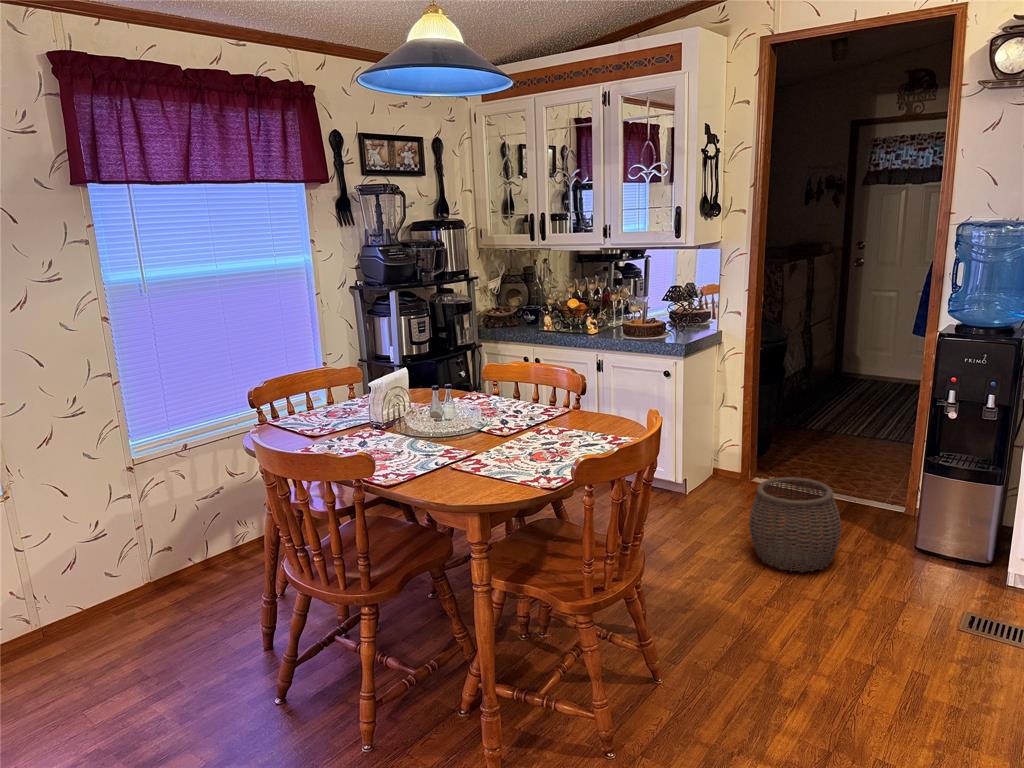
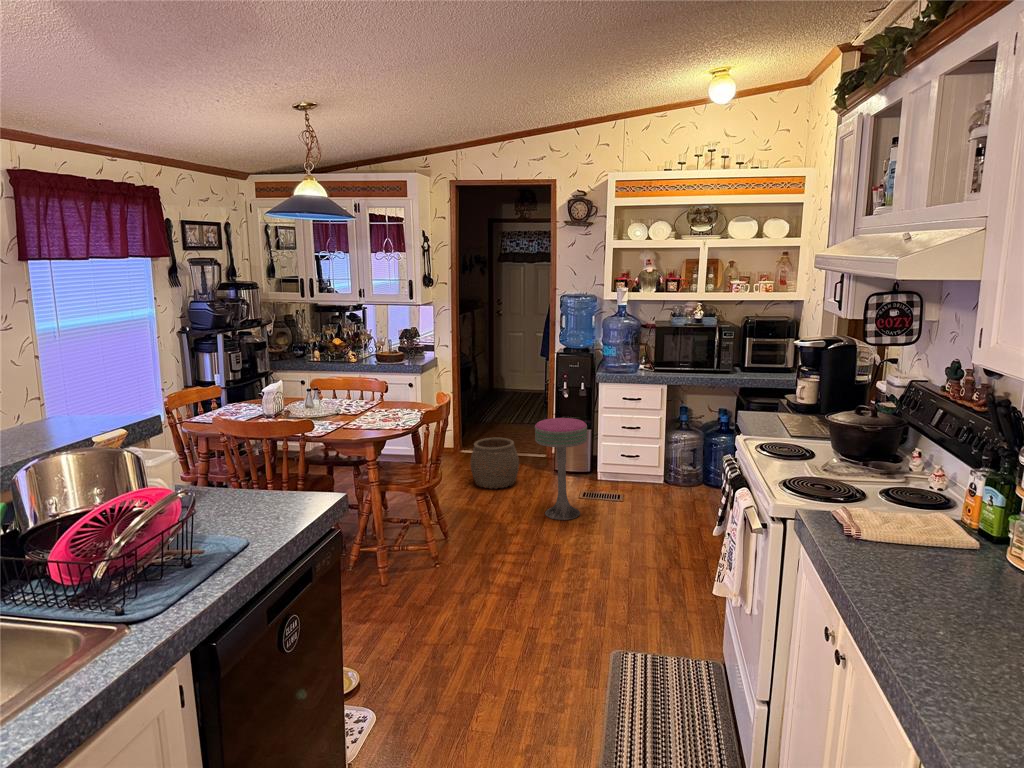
bar stool: none [862,469,987,684] -> present [535,418,587,520]

